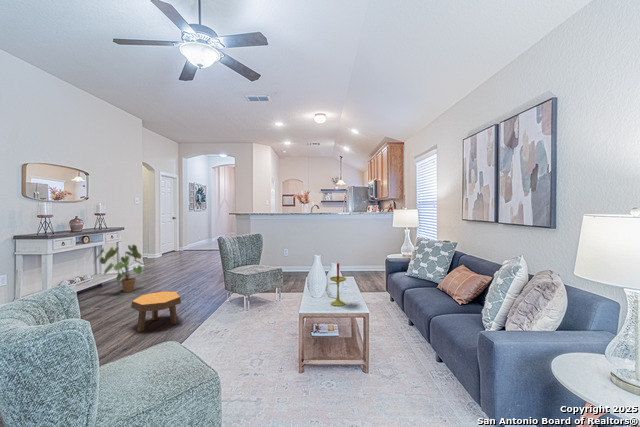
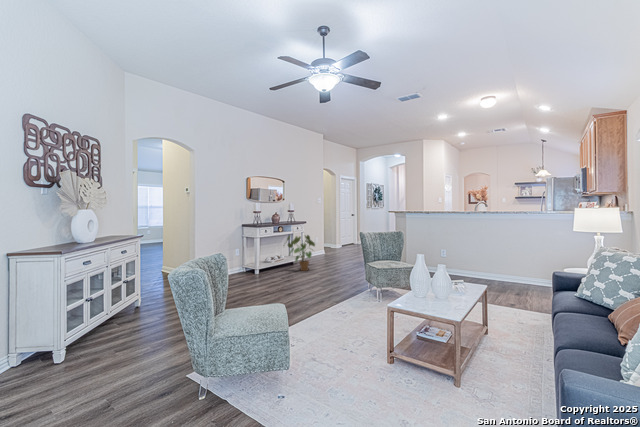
candle: present [326,263,346,306] -> none [417,263,440,309]
footstool: present [131,292,181,332] -> none [290,273,323,300]

